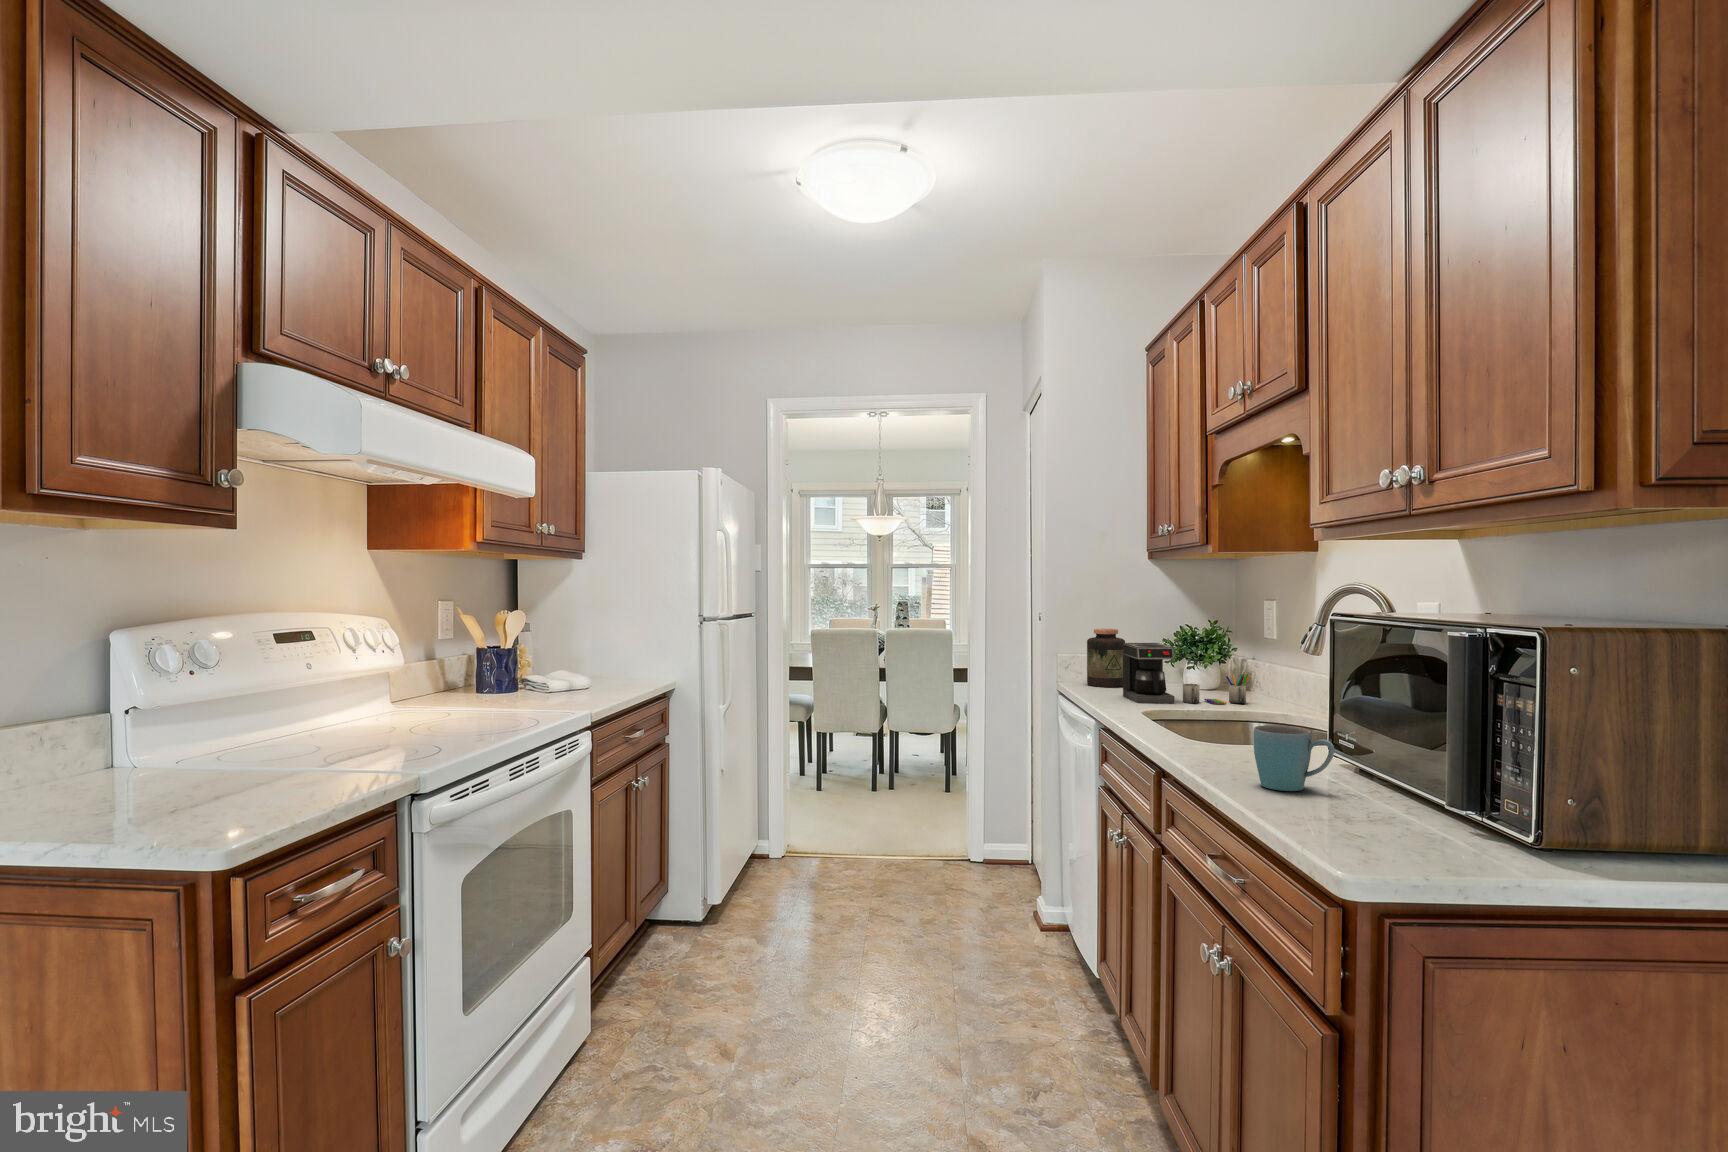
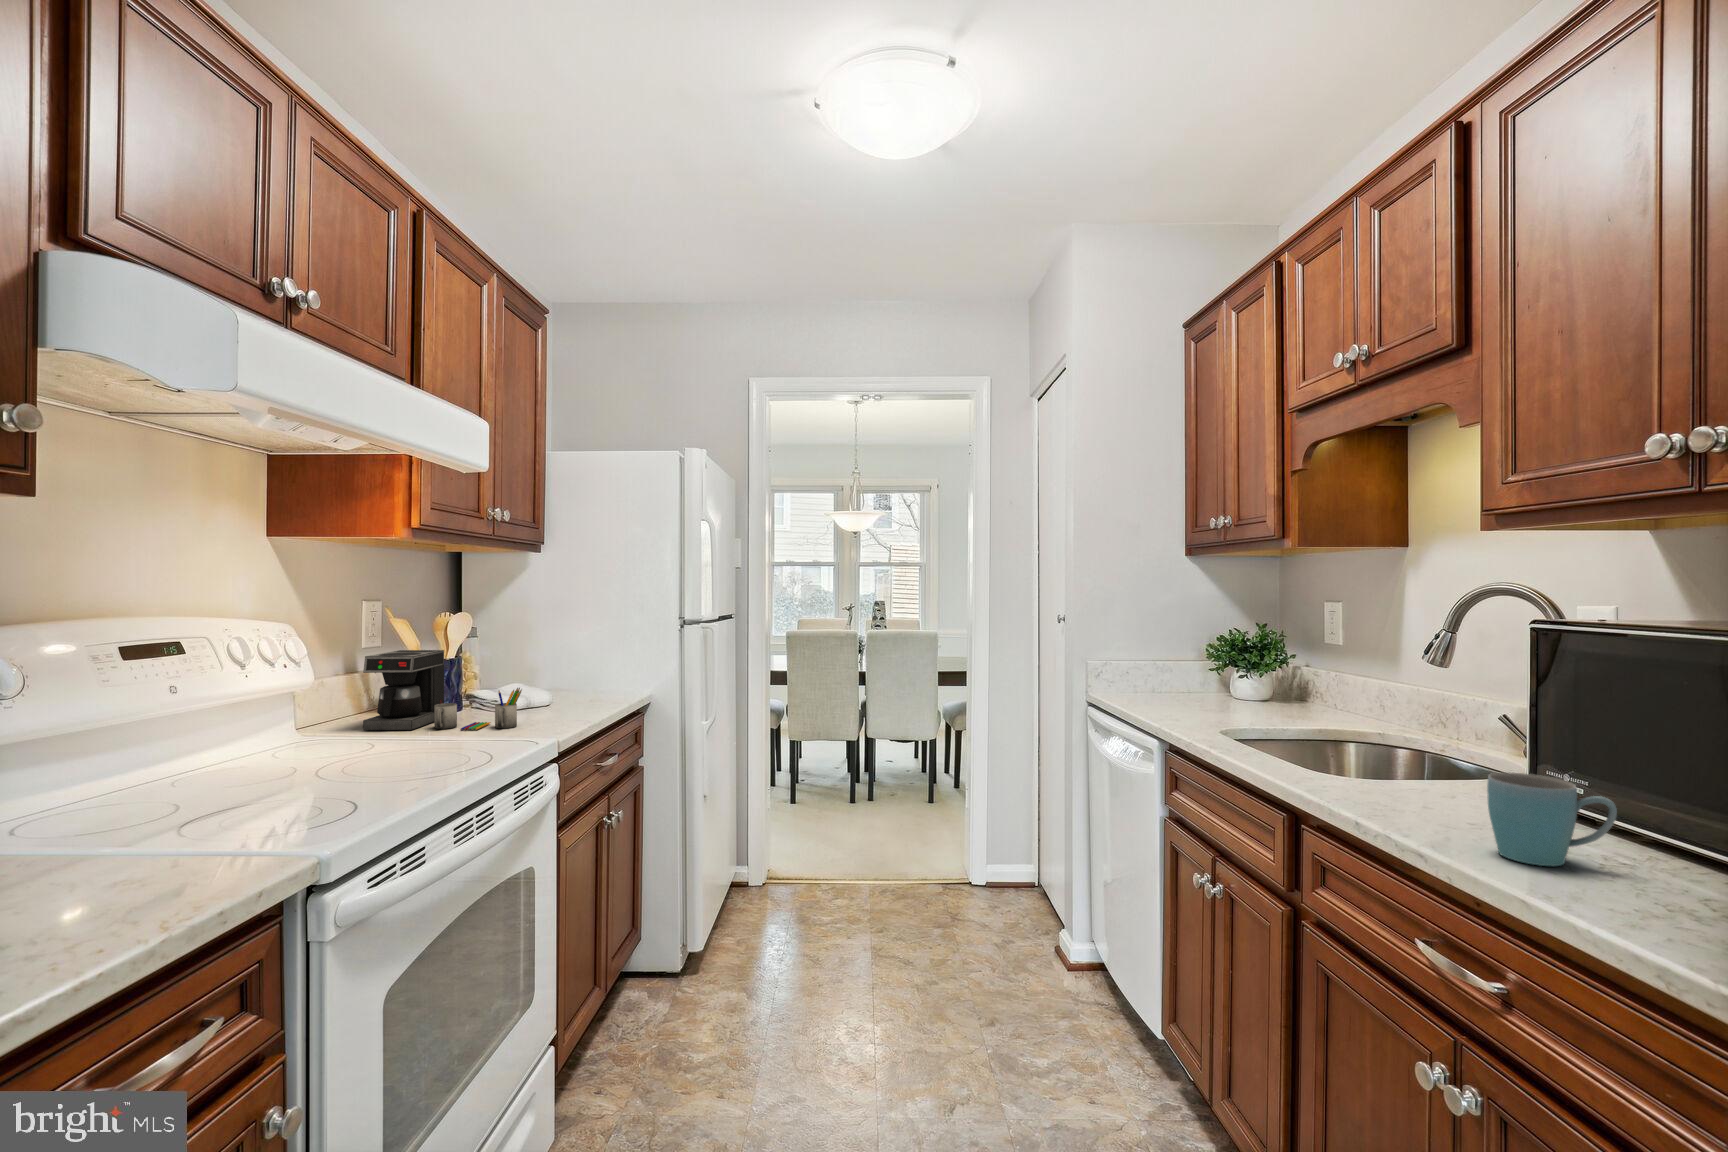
jar: present [1087,629,1125,687] -> none [1118,633,1161,699]
coffee maker: present [1123,643,1250,704] -> present [363,650,522,730]

